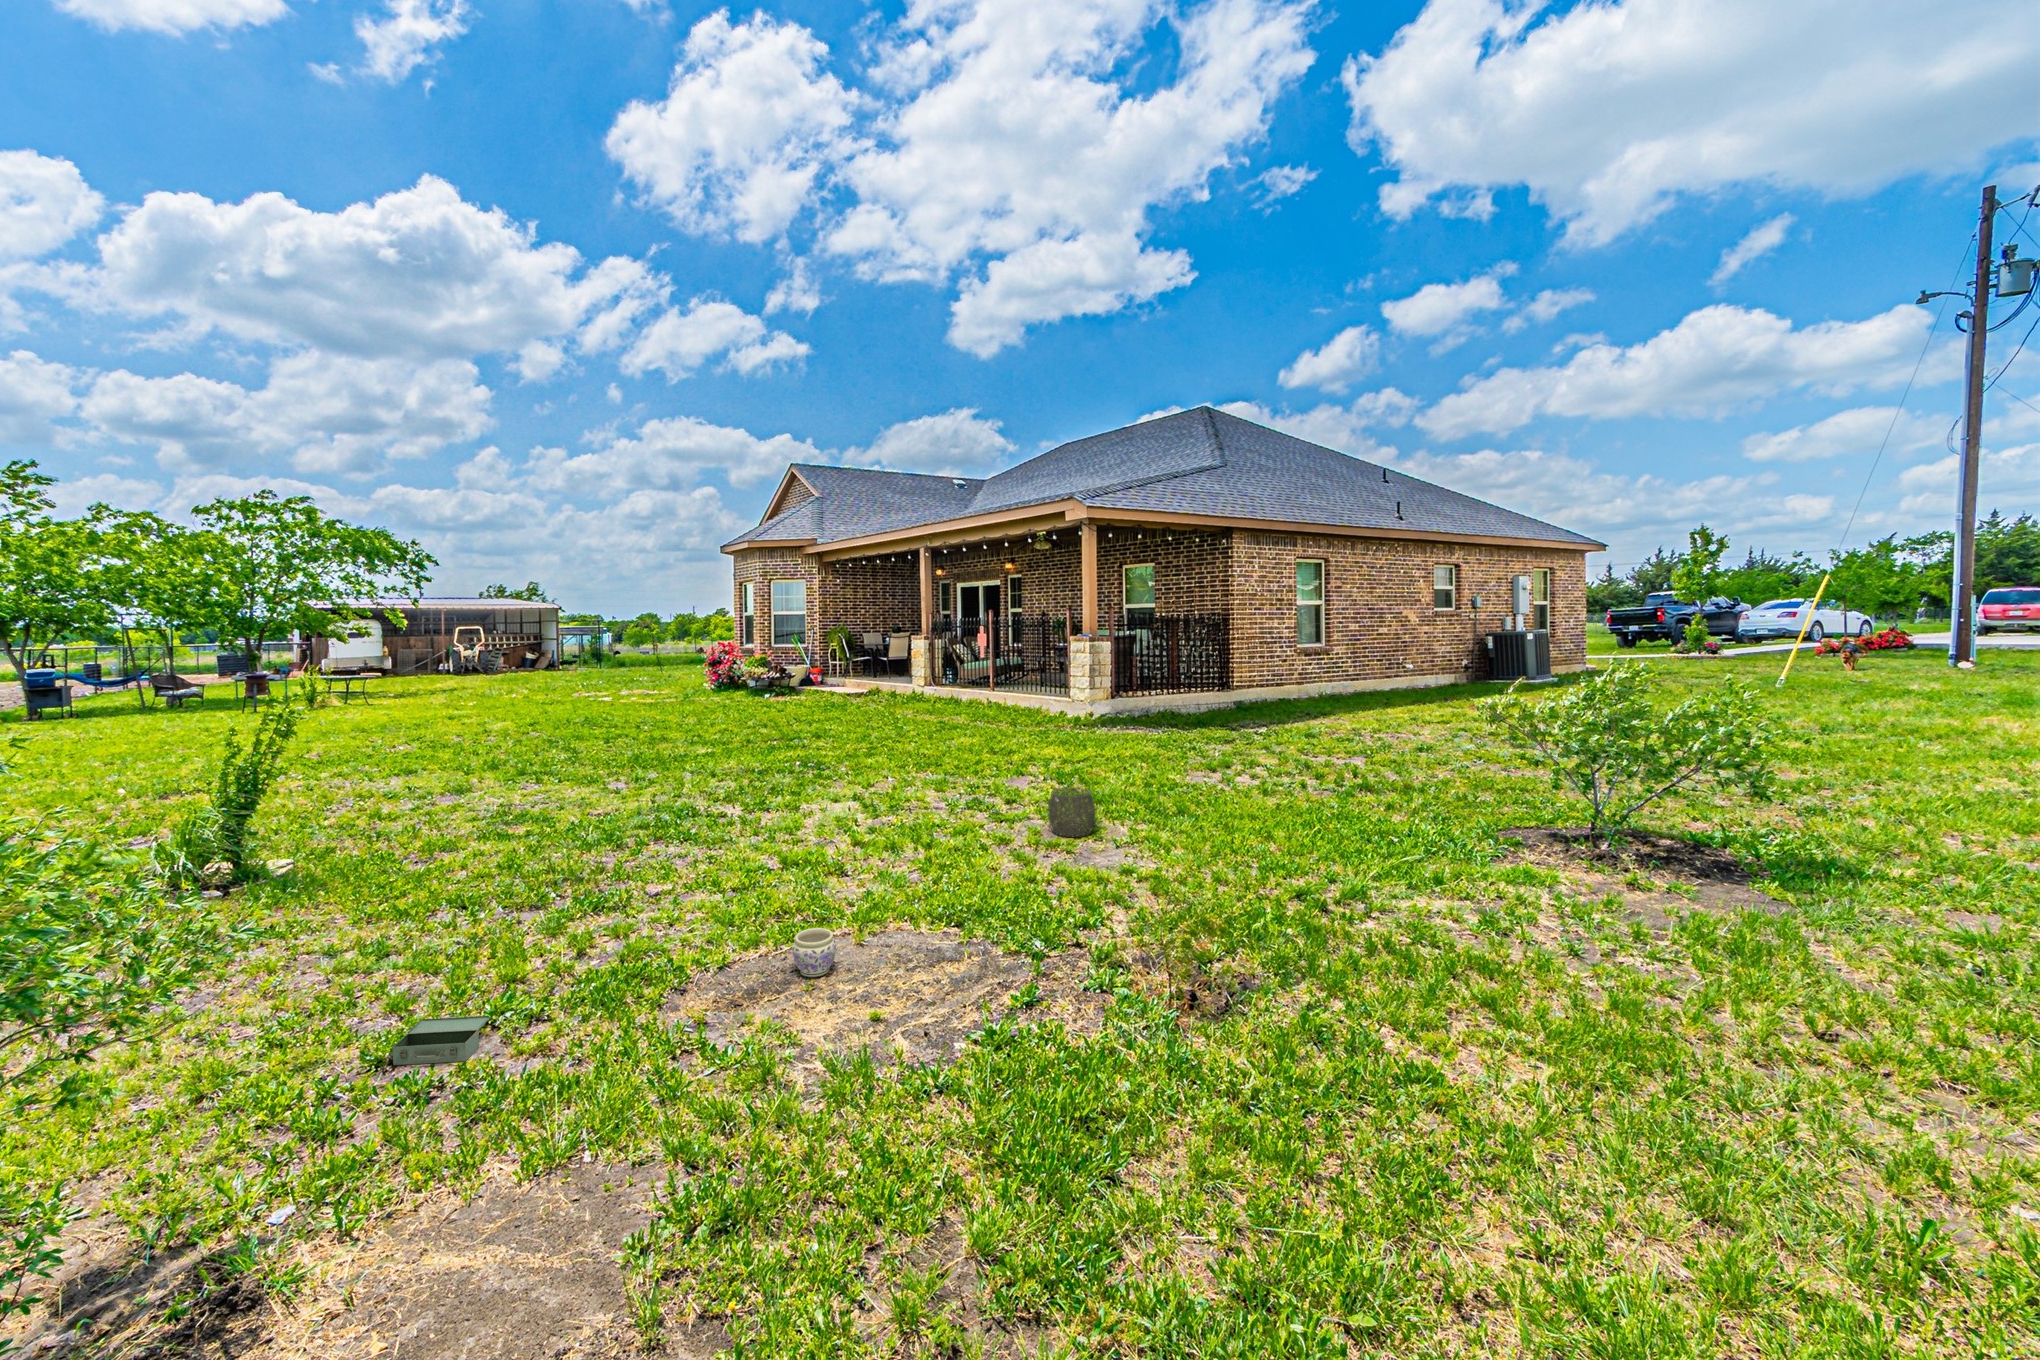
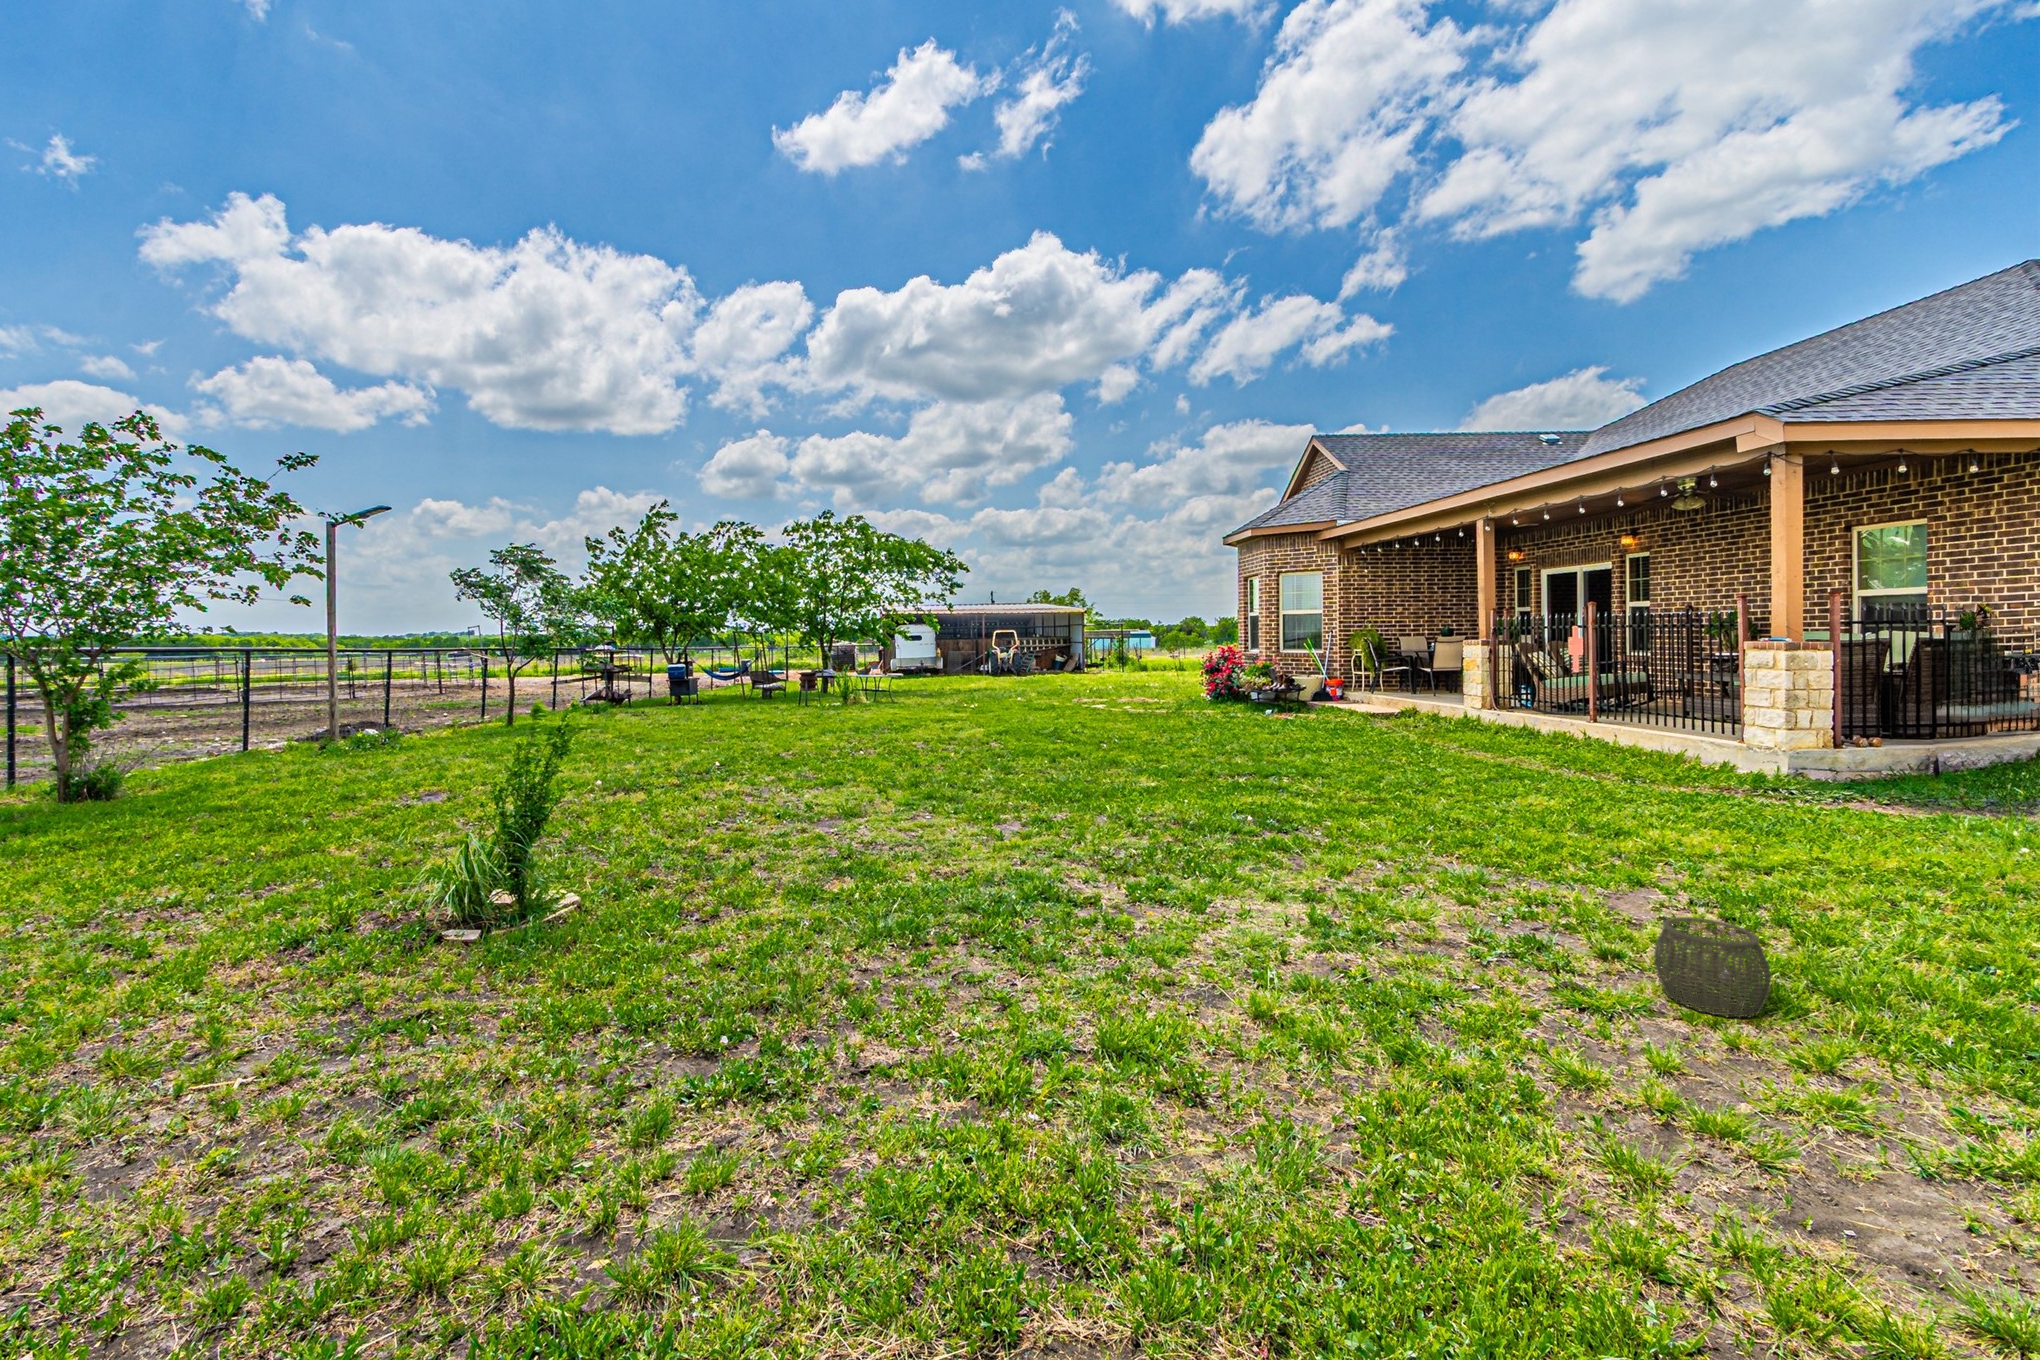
planter: present [792,928,836,978] -> none [1116,1092,1183,1177]
toolbox: present [393,1016,490,1065] -> none [666,1075,761,1147]

